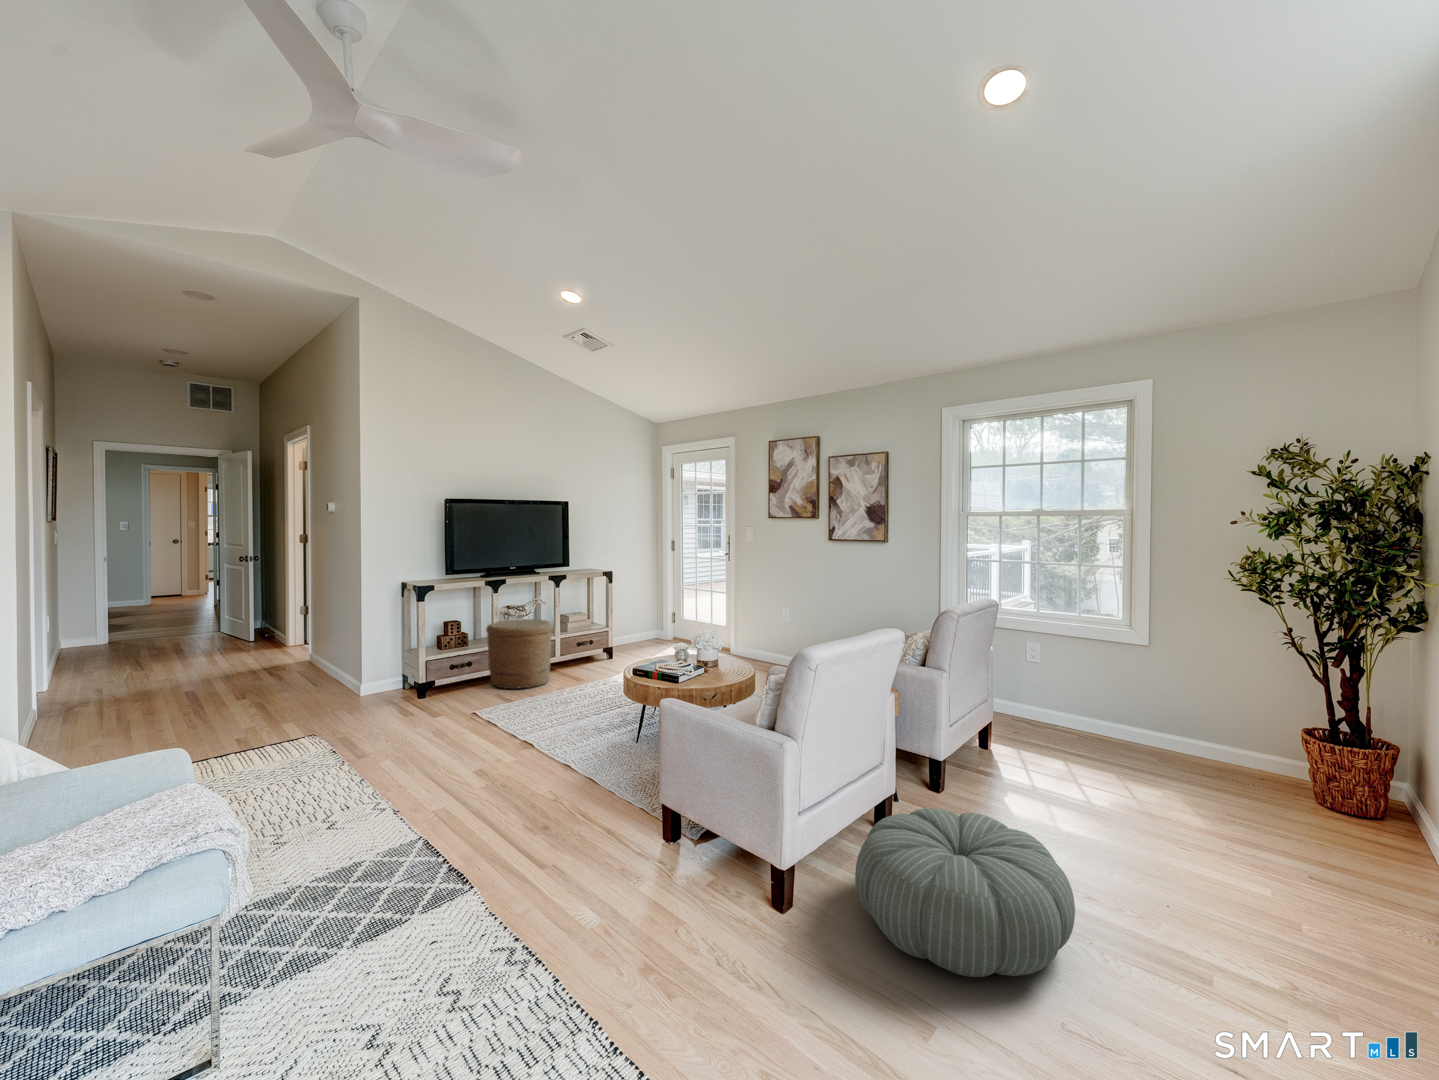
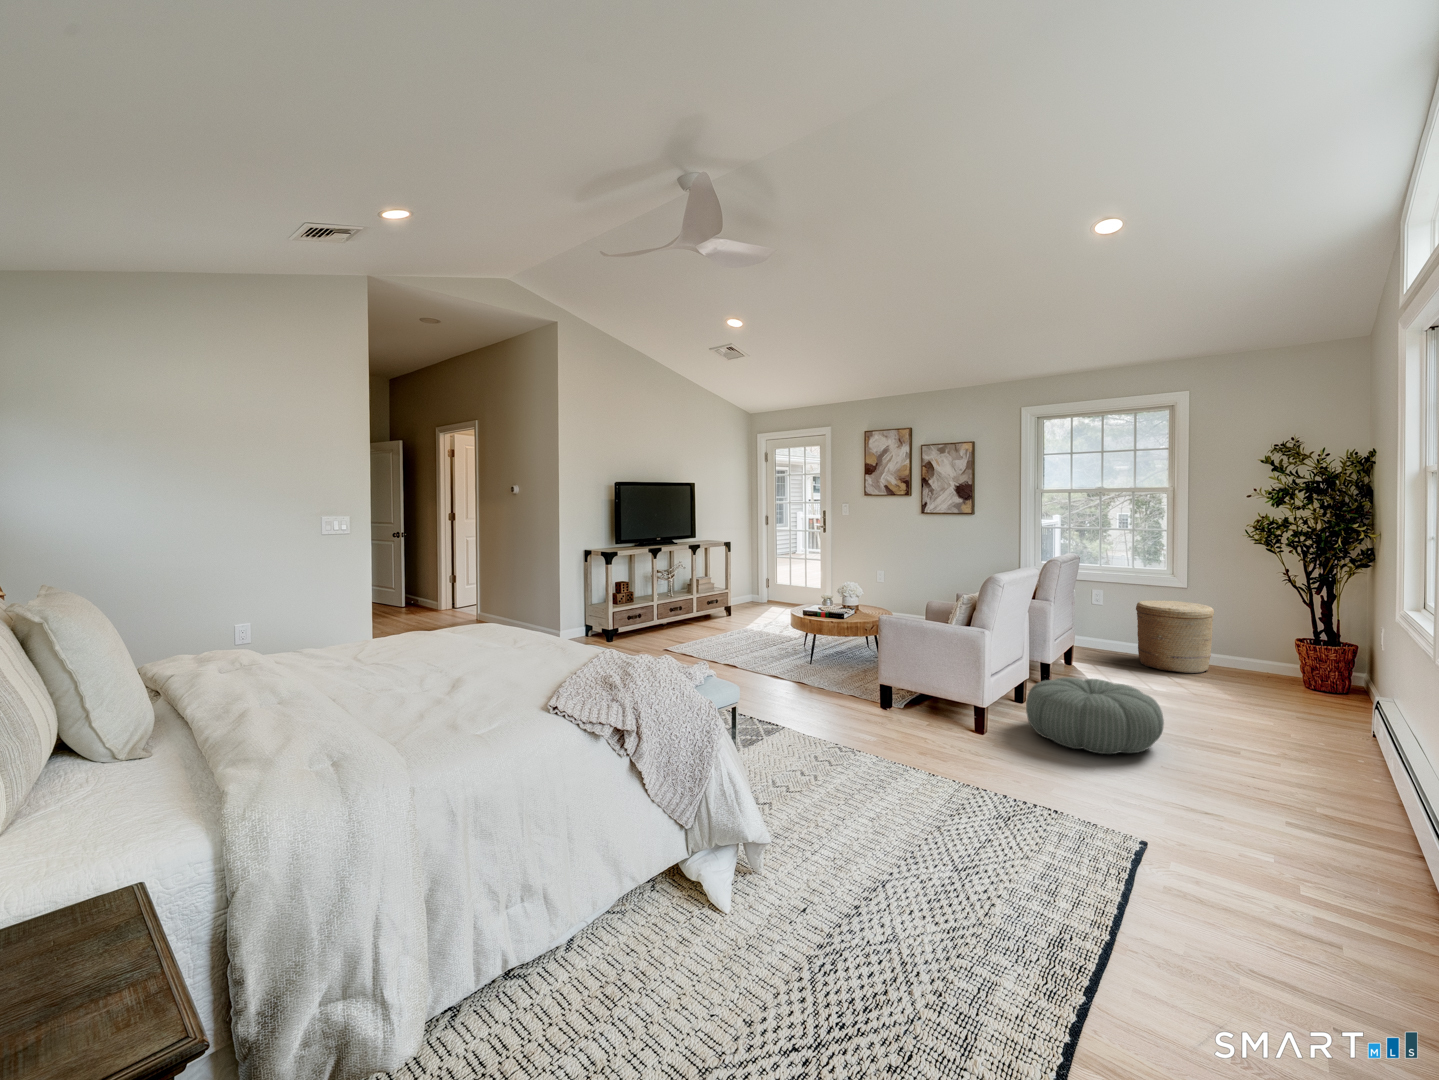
woven basket: present [486,619,552,689] -> present [1136,601,1214,673]

